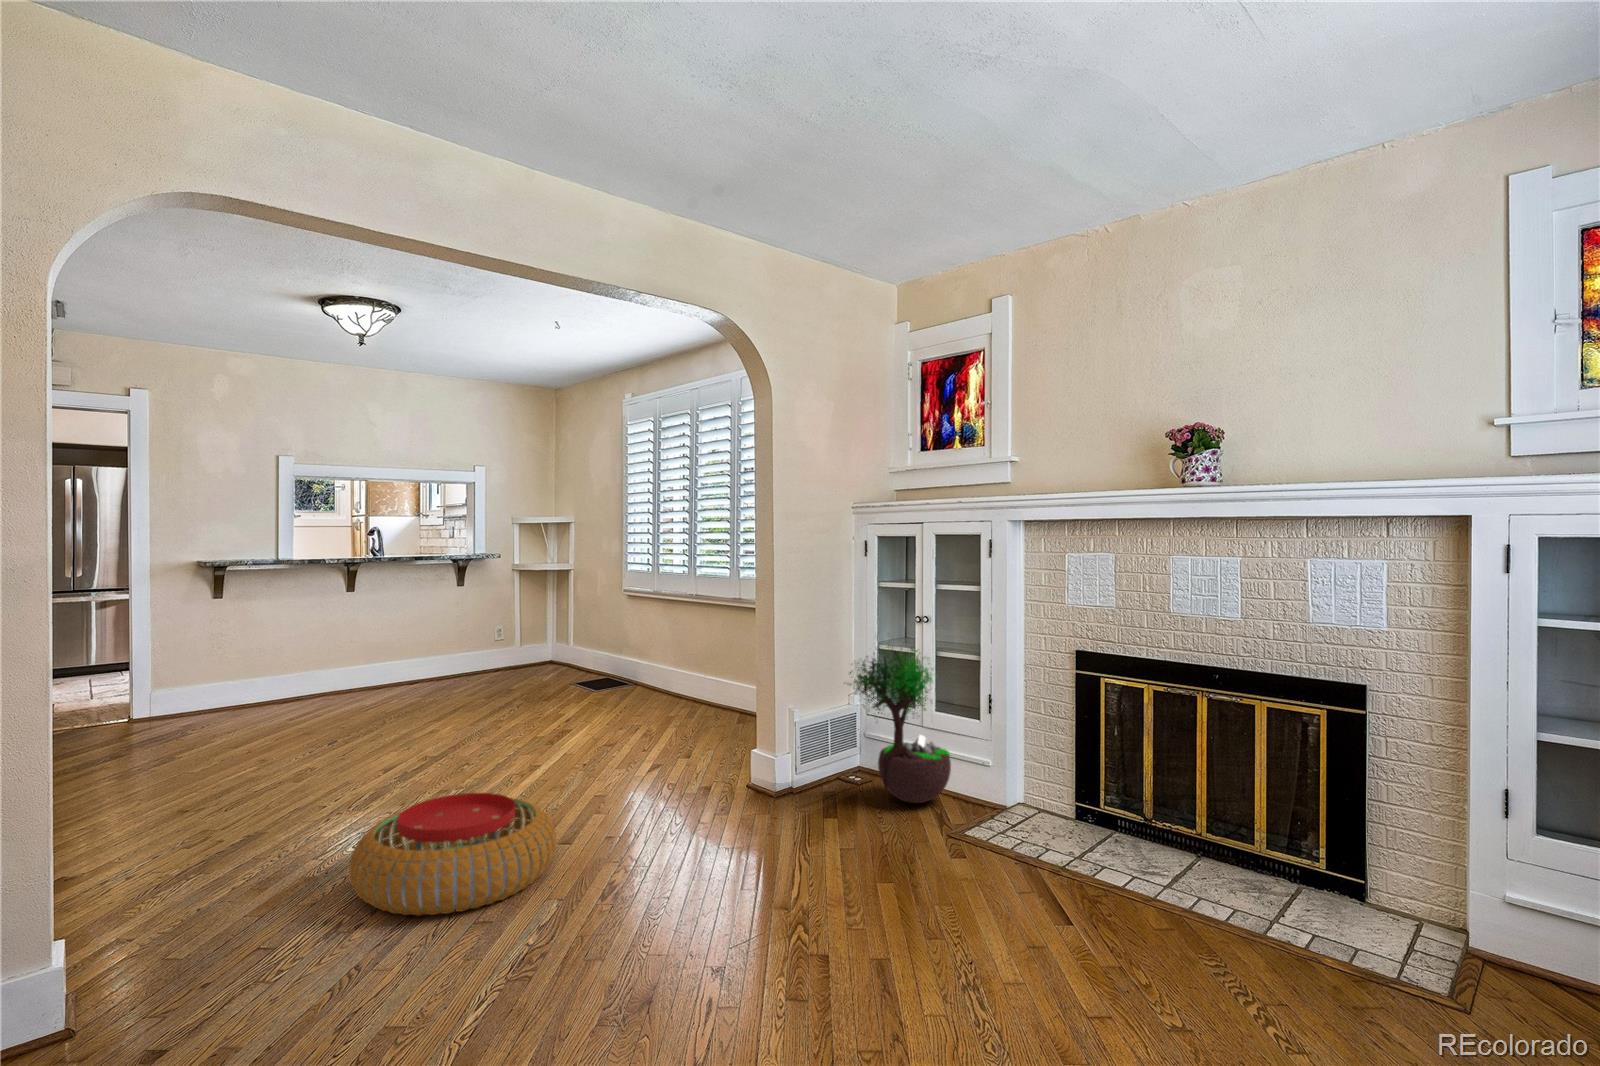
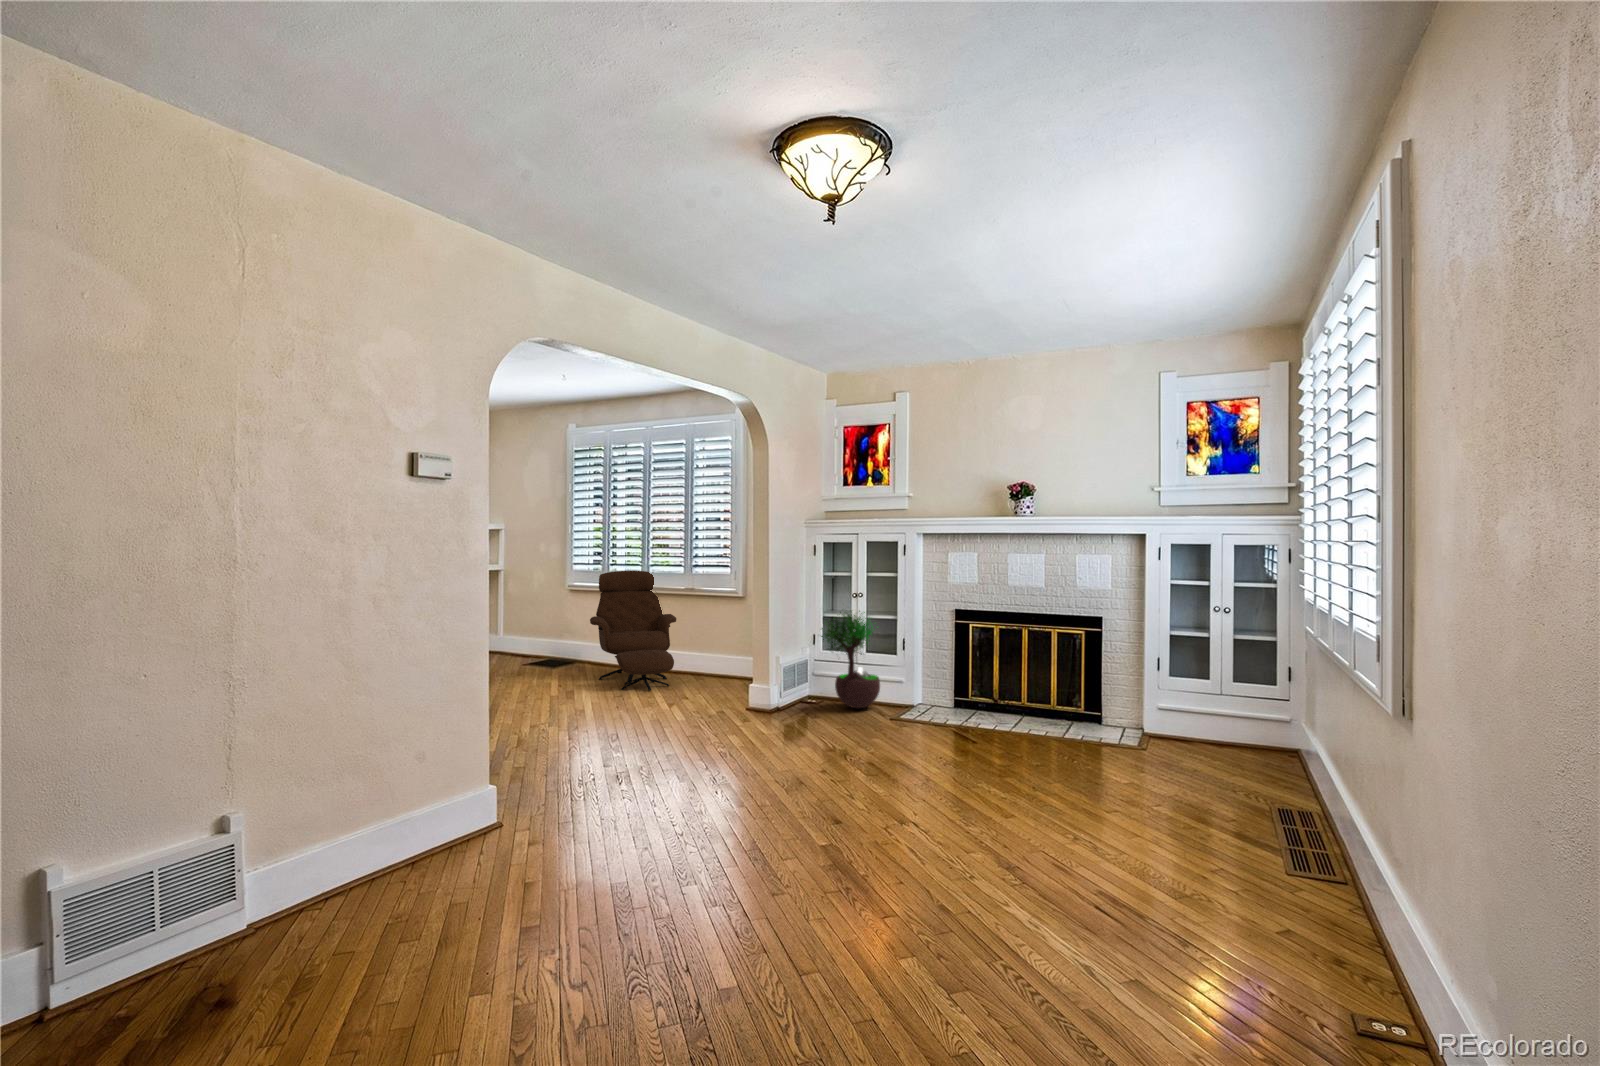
lounge chair: none [617,575,729,738] -> present [590,571,676,691]
pouf: present [349,793,556,916] -> none [565,709,687,773]

